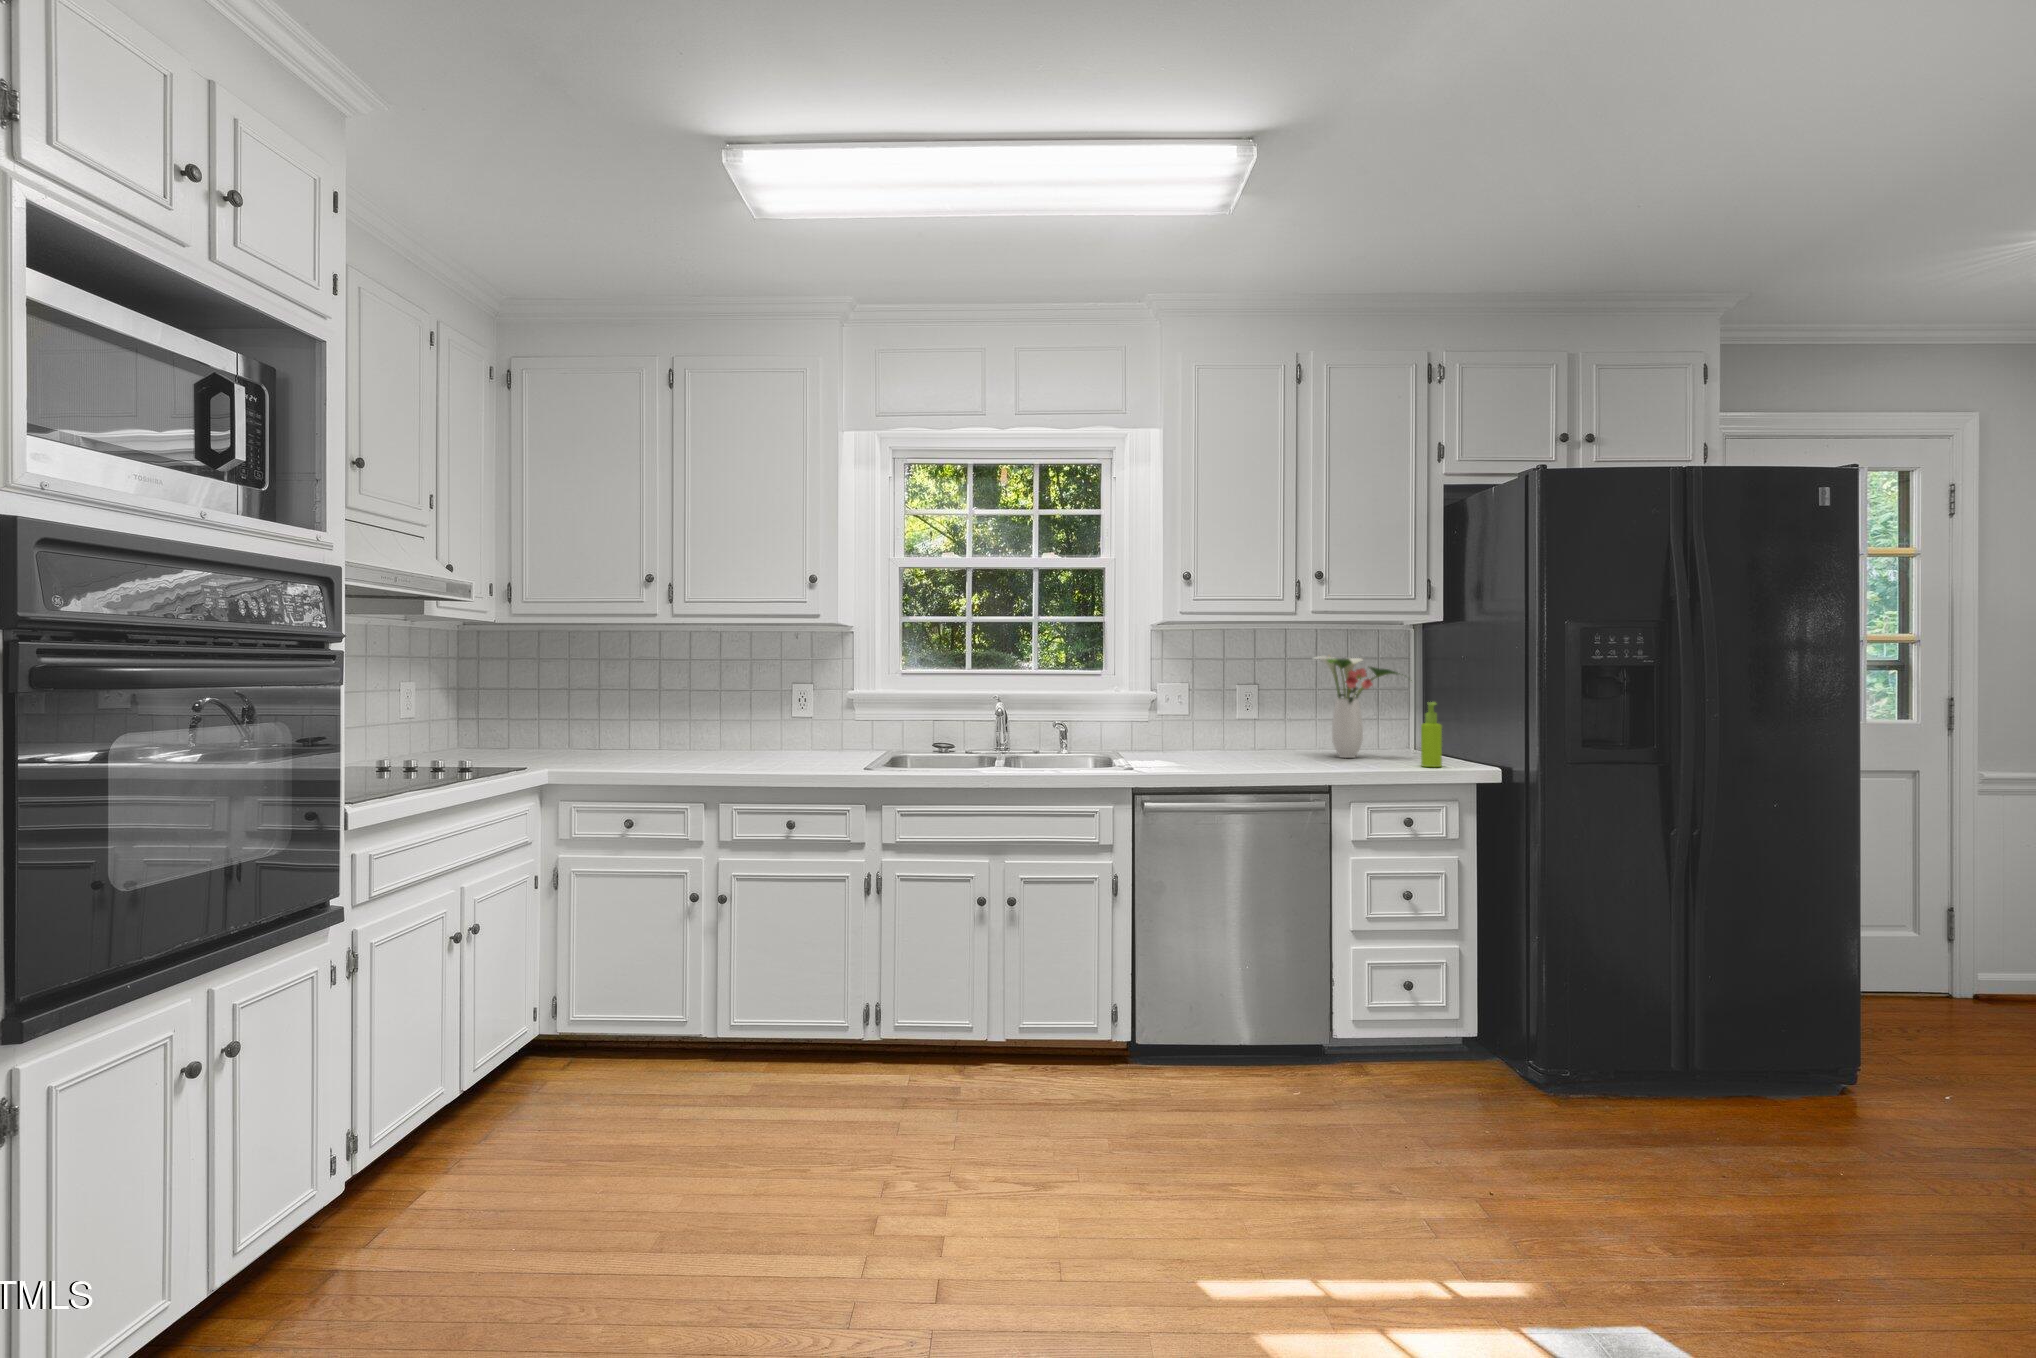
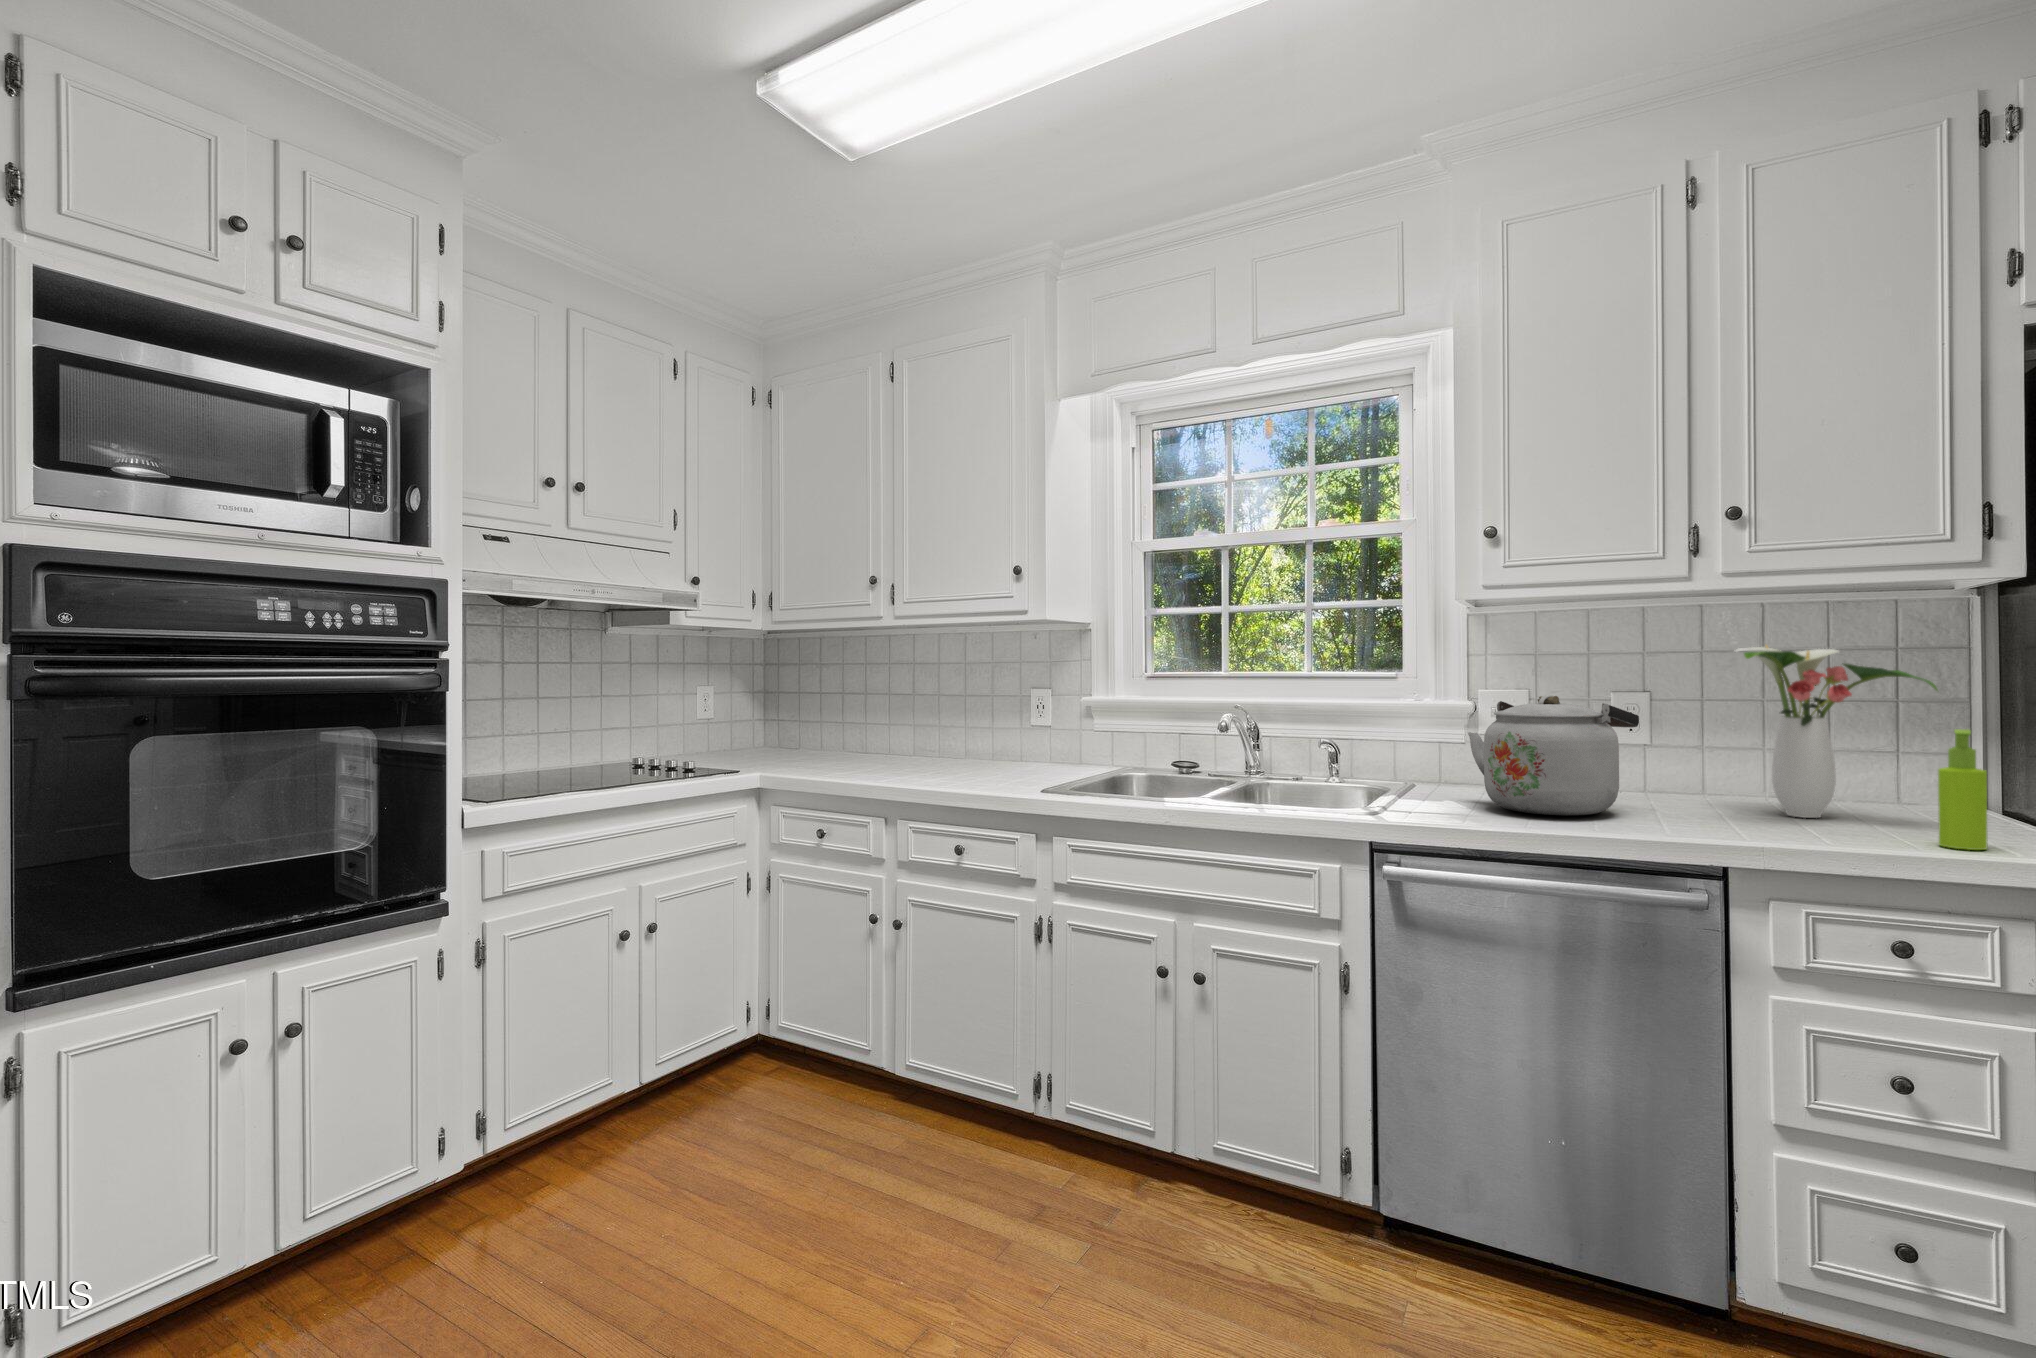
kettle: none [1169,686,1269,763] -> present [1468,695,1639,815]

